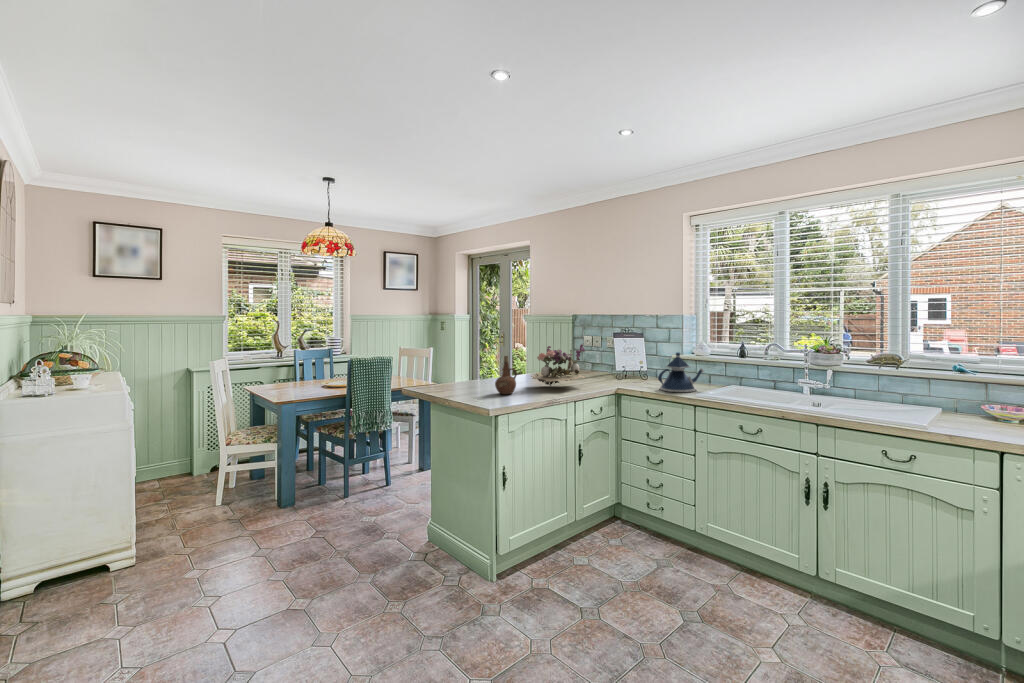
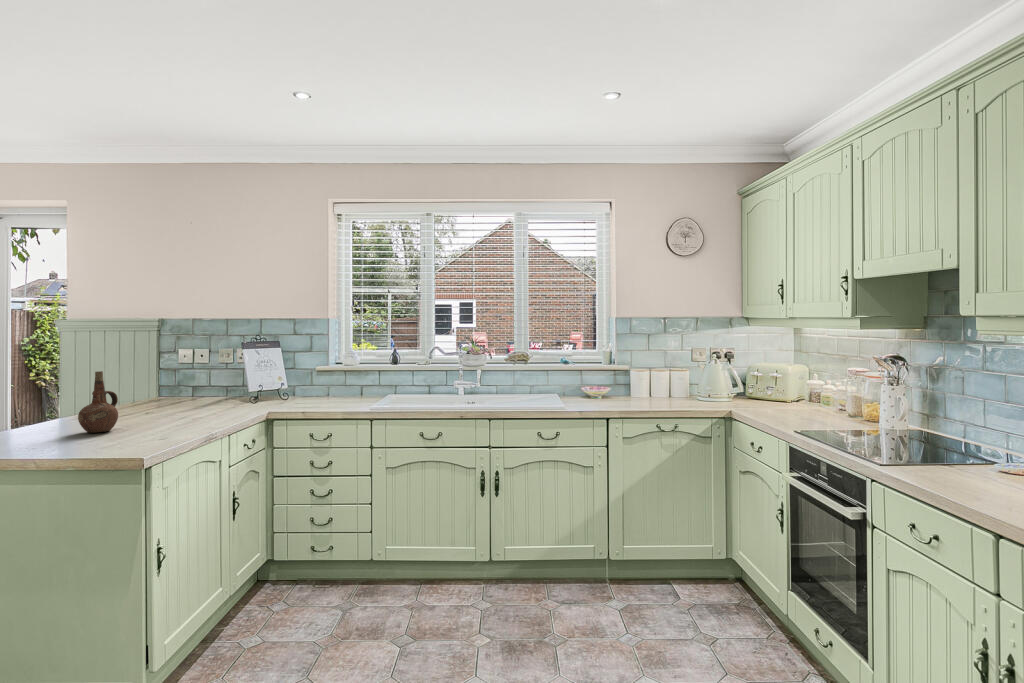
flower arrangement: present [531,343,585,386] -> none [125,351,221,417]
teapot: present [658,352,704,392] -> none [316,359,366,406]

